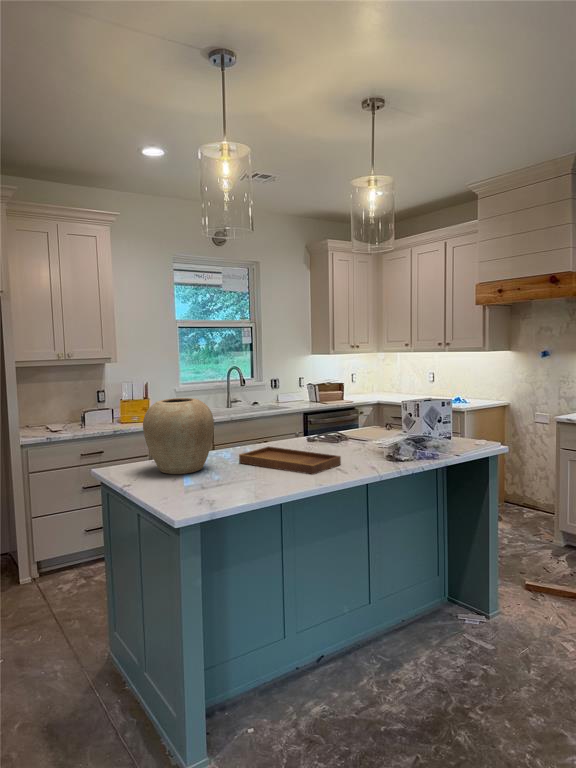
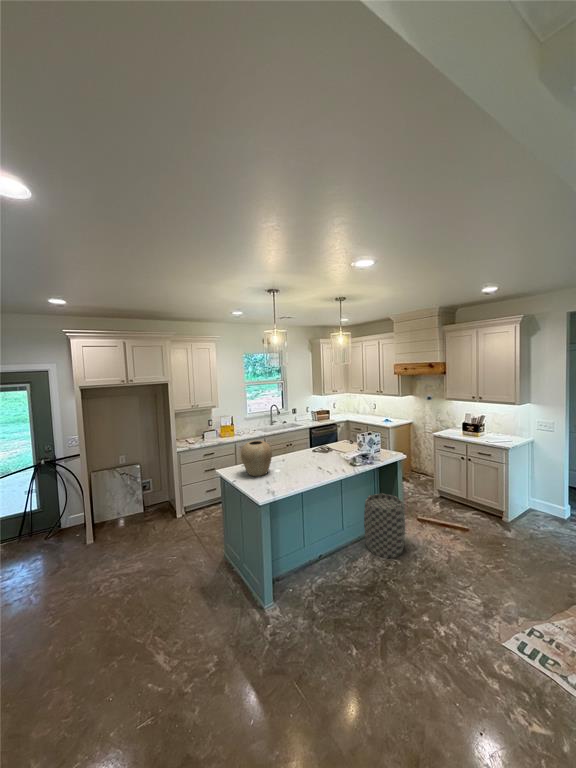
tray: present [239,432,341,474] -> none [283,455,329,477]
trash can: none [415,526,504,662] -> present [364,494,405,558]

